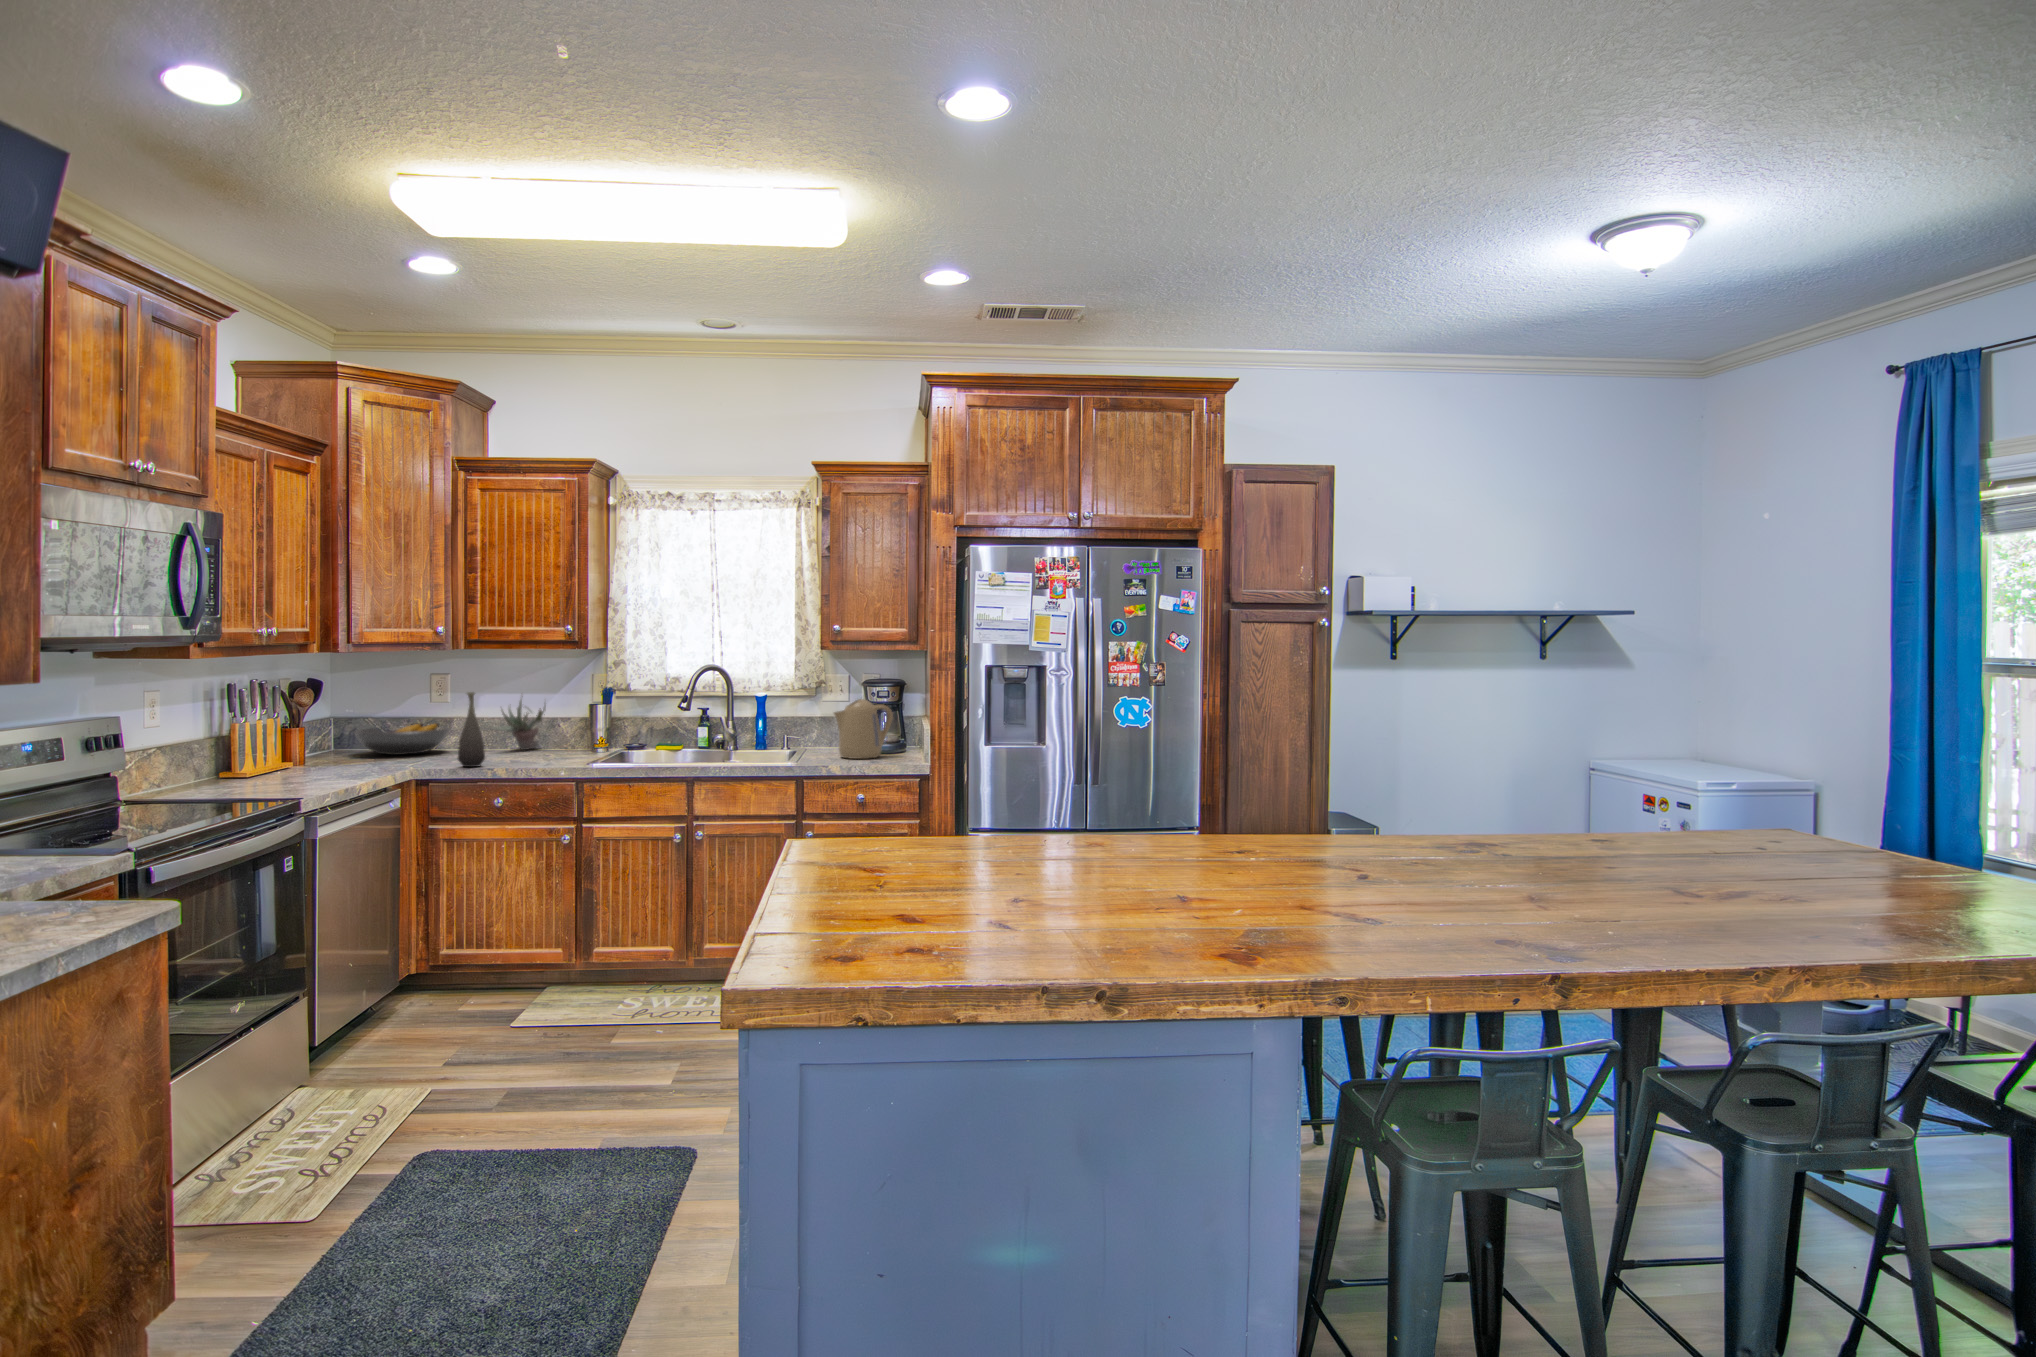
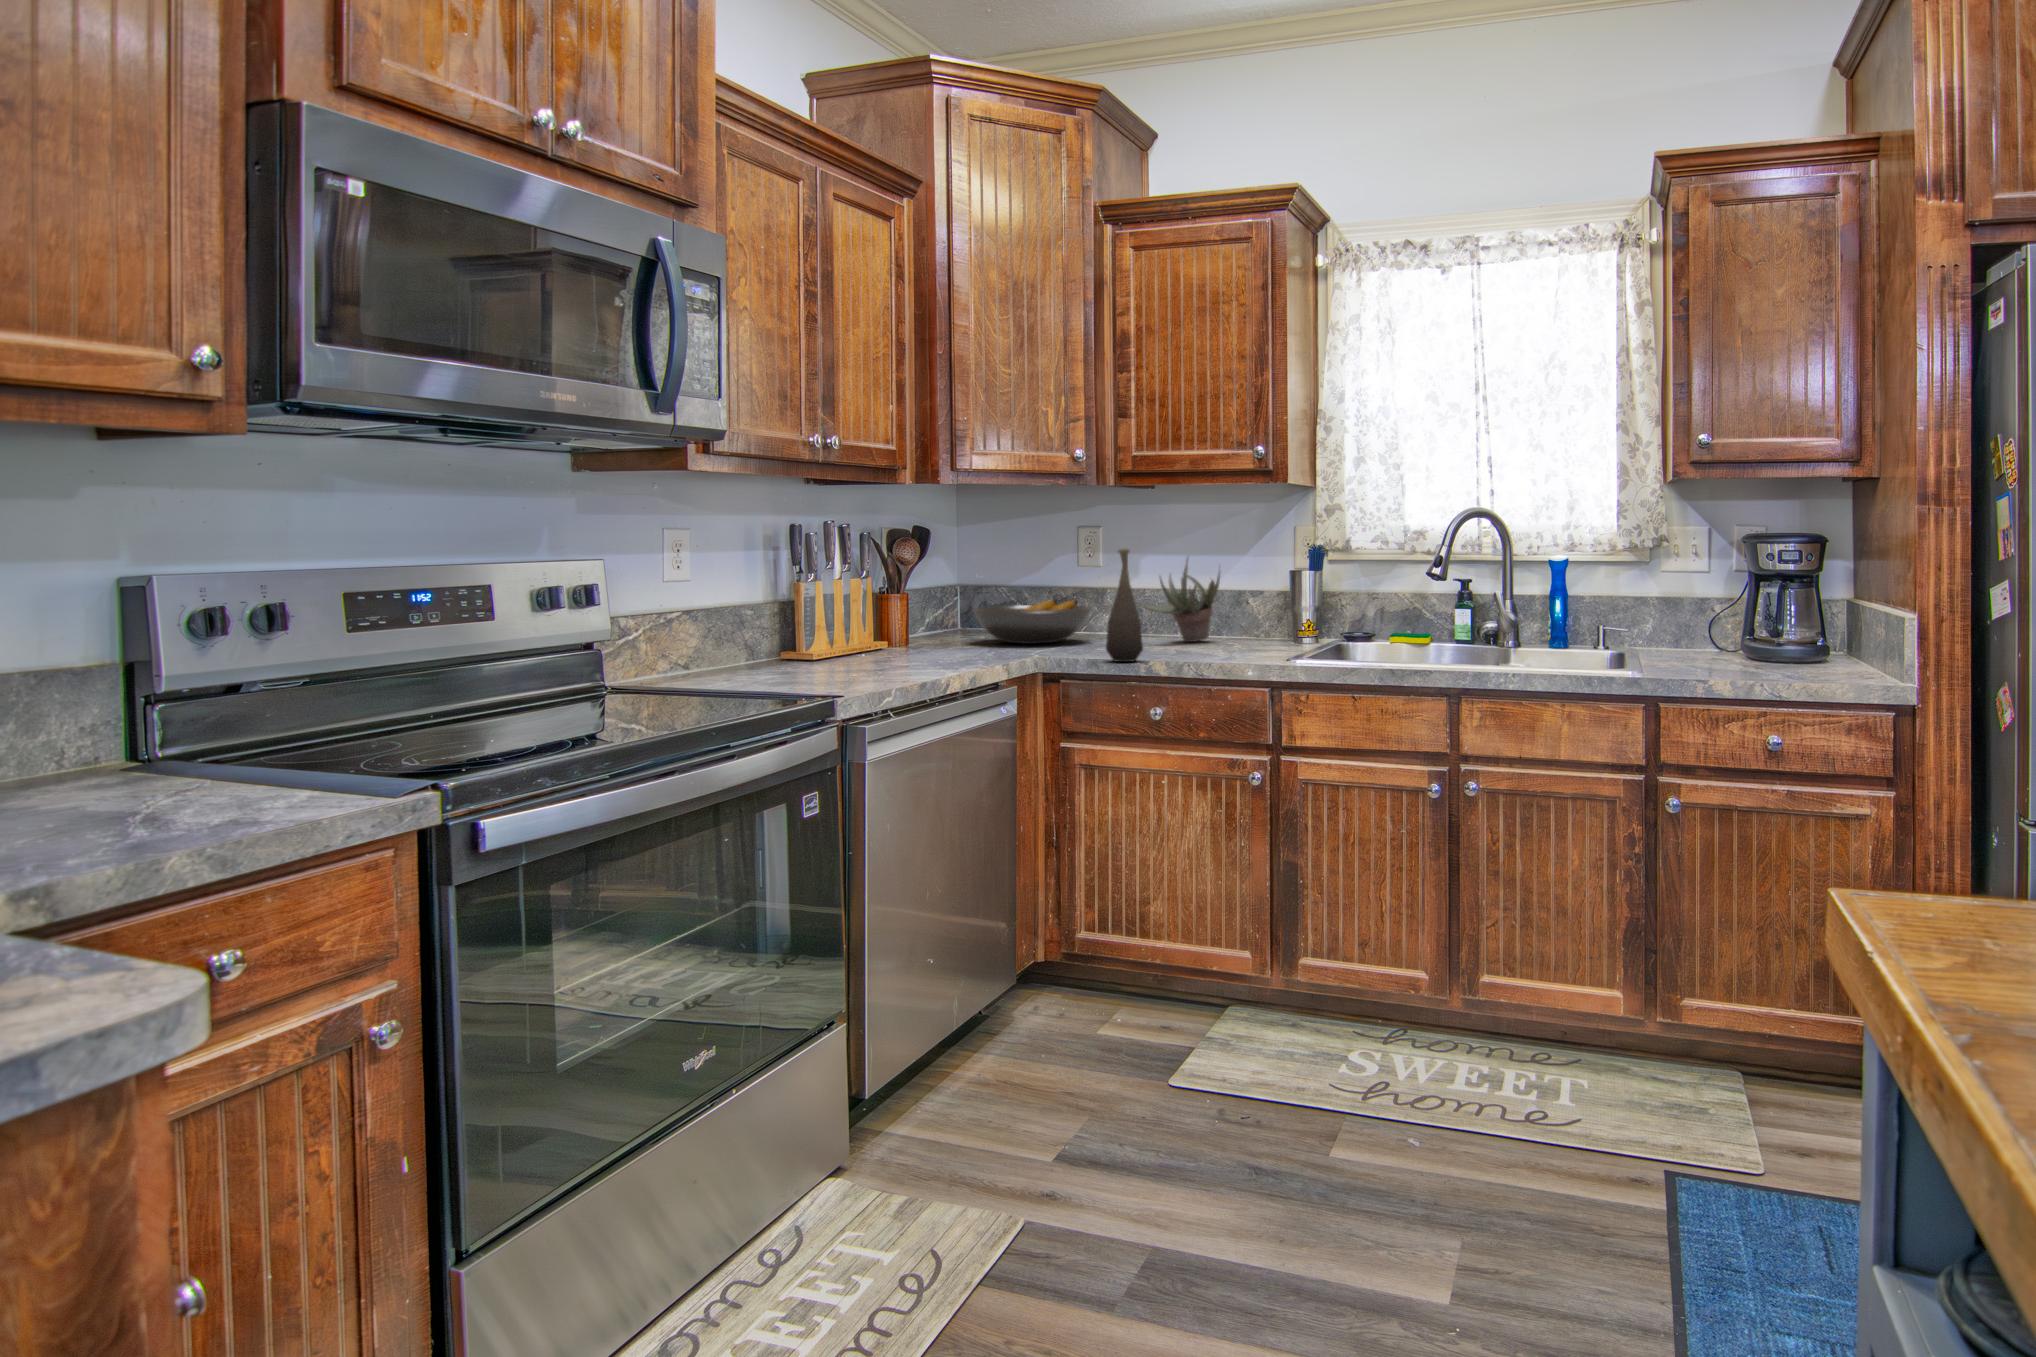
kettle: present [834,699,893,759] -> none [1709,561,1829,670]

